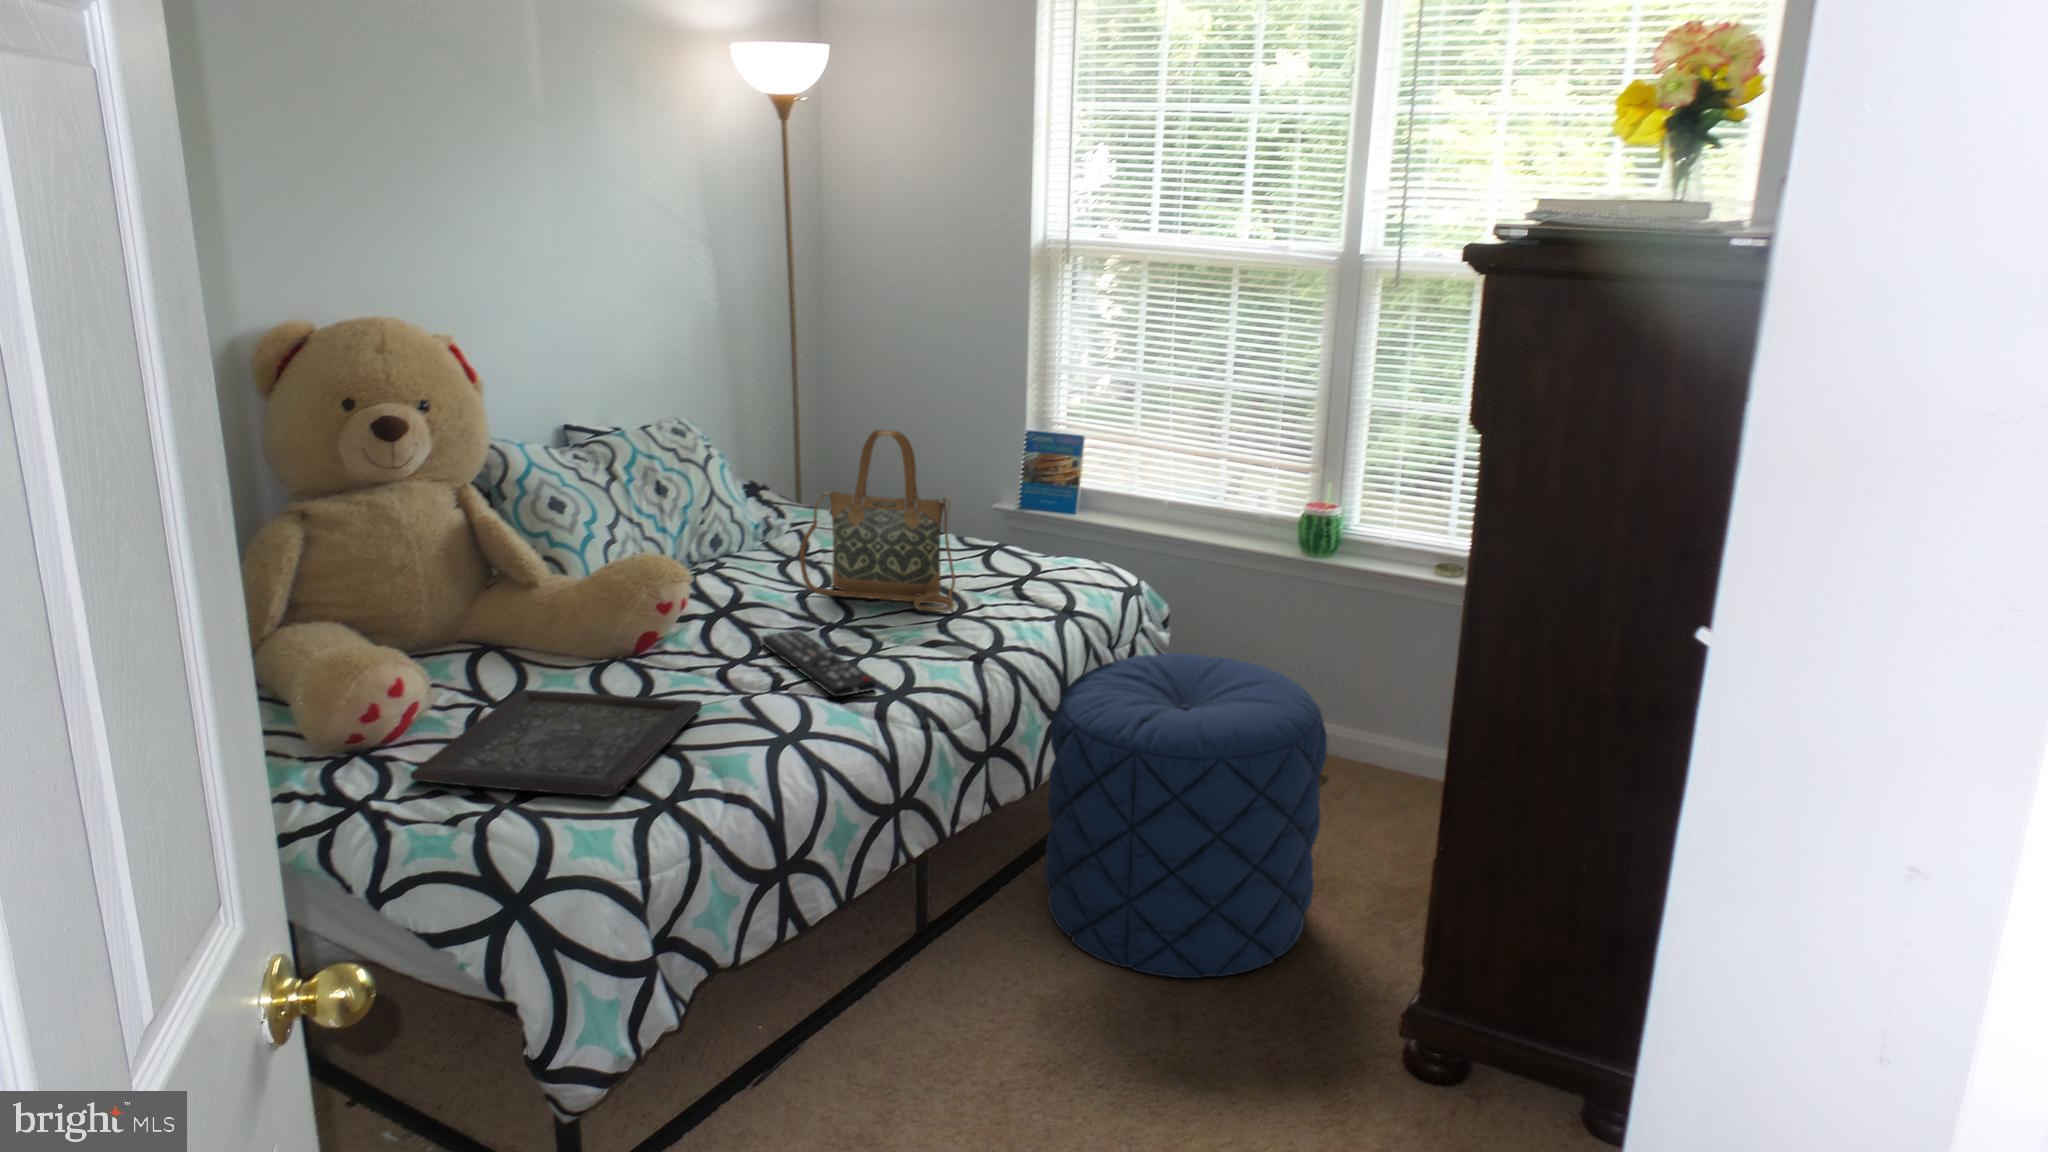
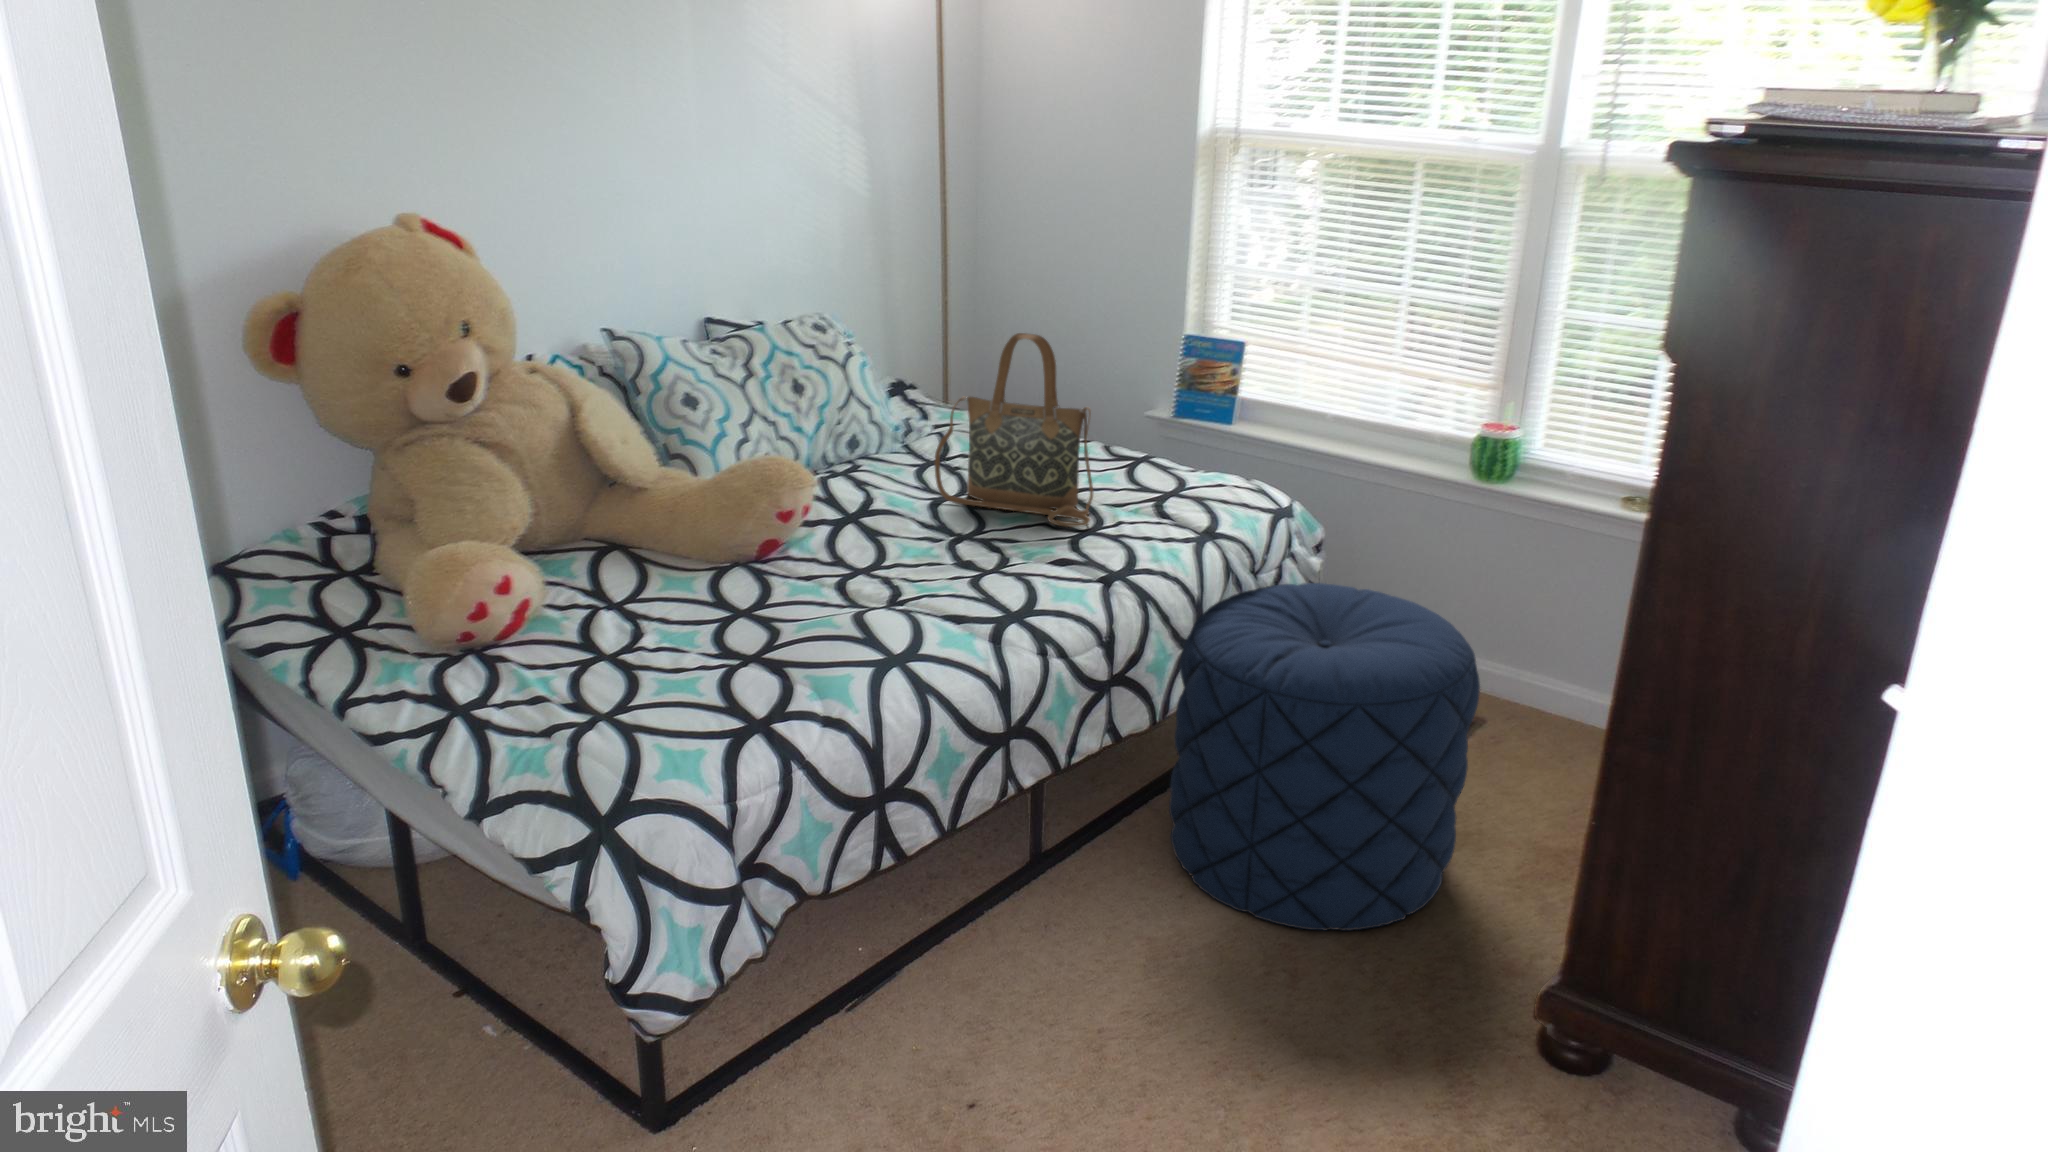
remote control: present [761,630,876,697] -> none [886,541,996,617]
tray: present [410,690,702,797] -> none [513,593,814,714]

